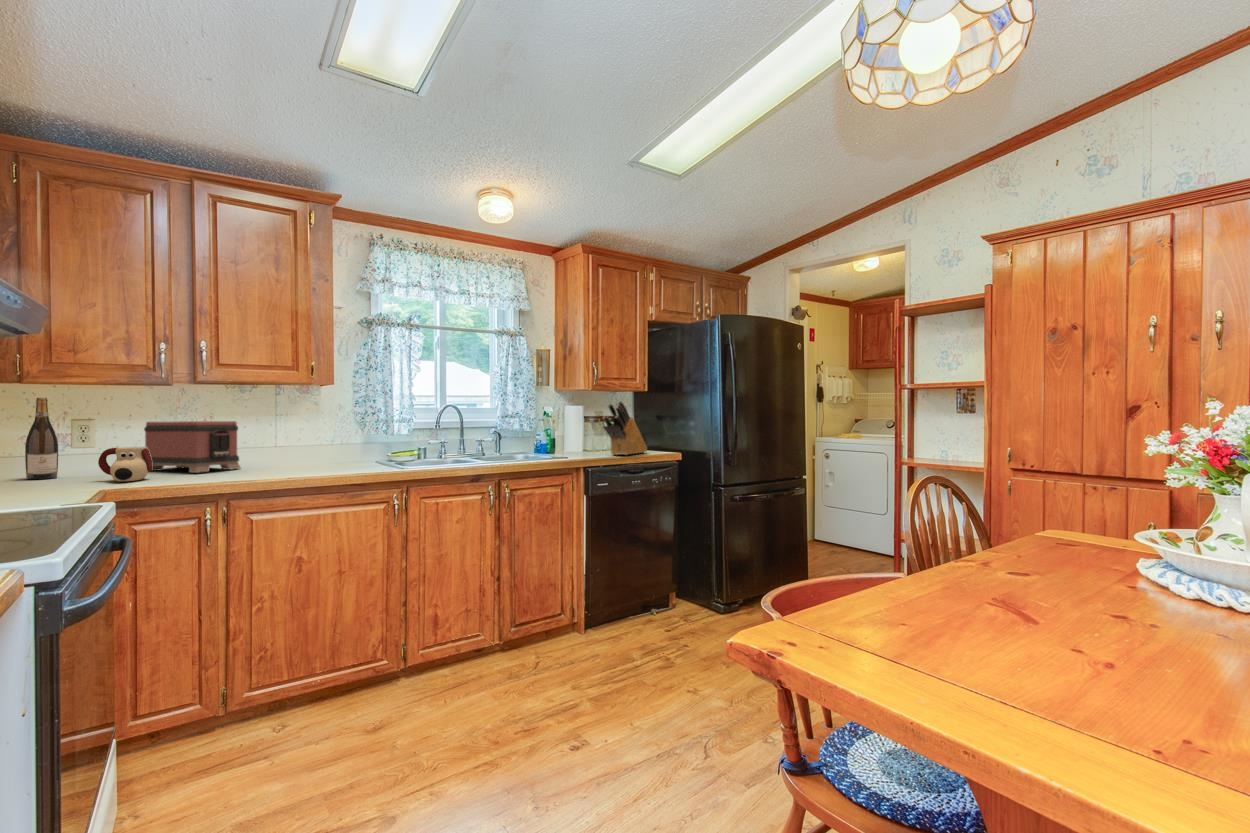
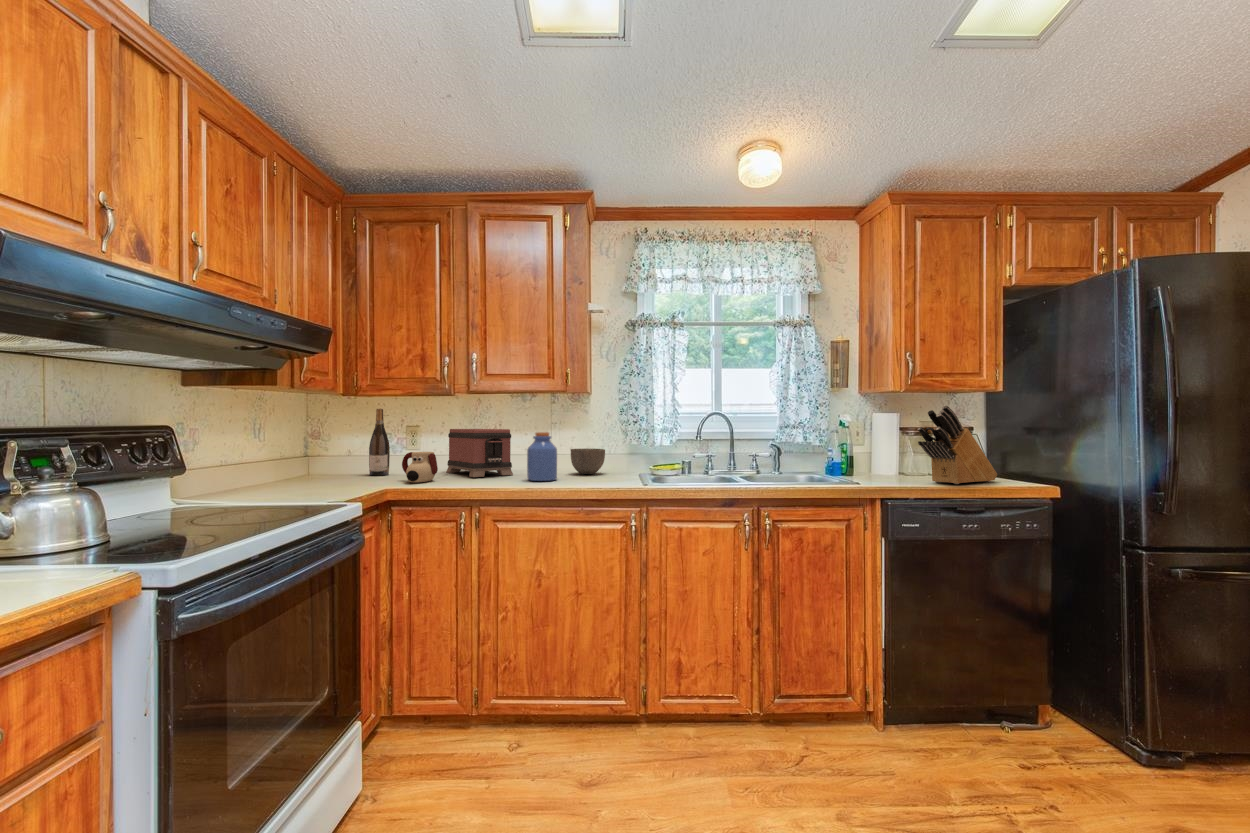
jar: none [269,423,303,472] -> present [527,432,557,481]
bowl: none [307,439,345,464] -> present [571,448,605,474]

